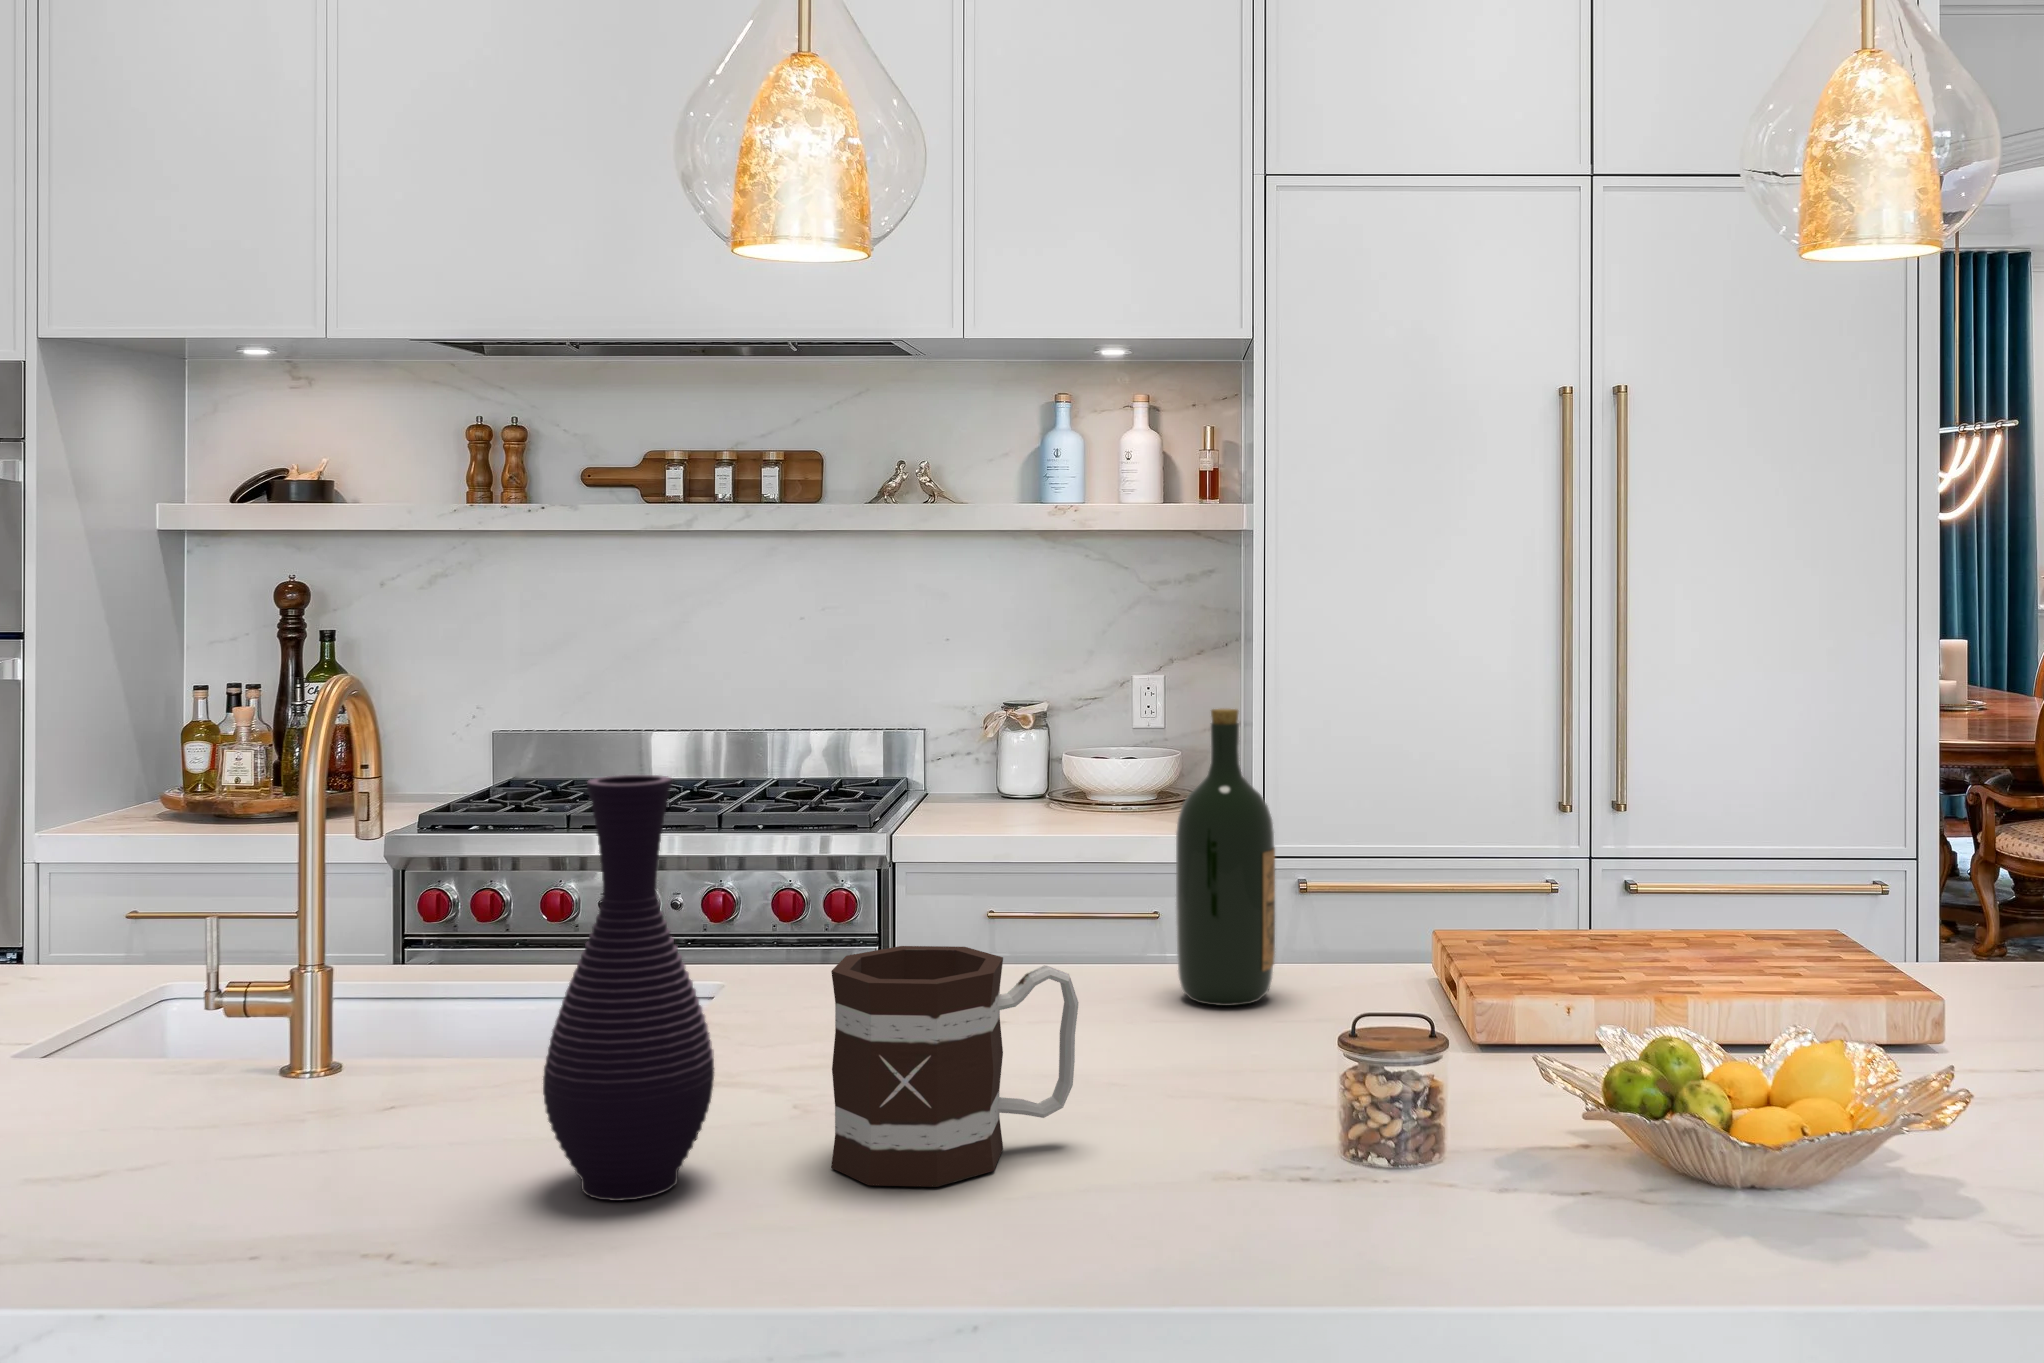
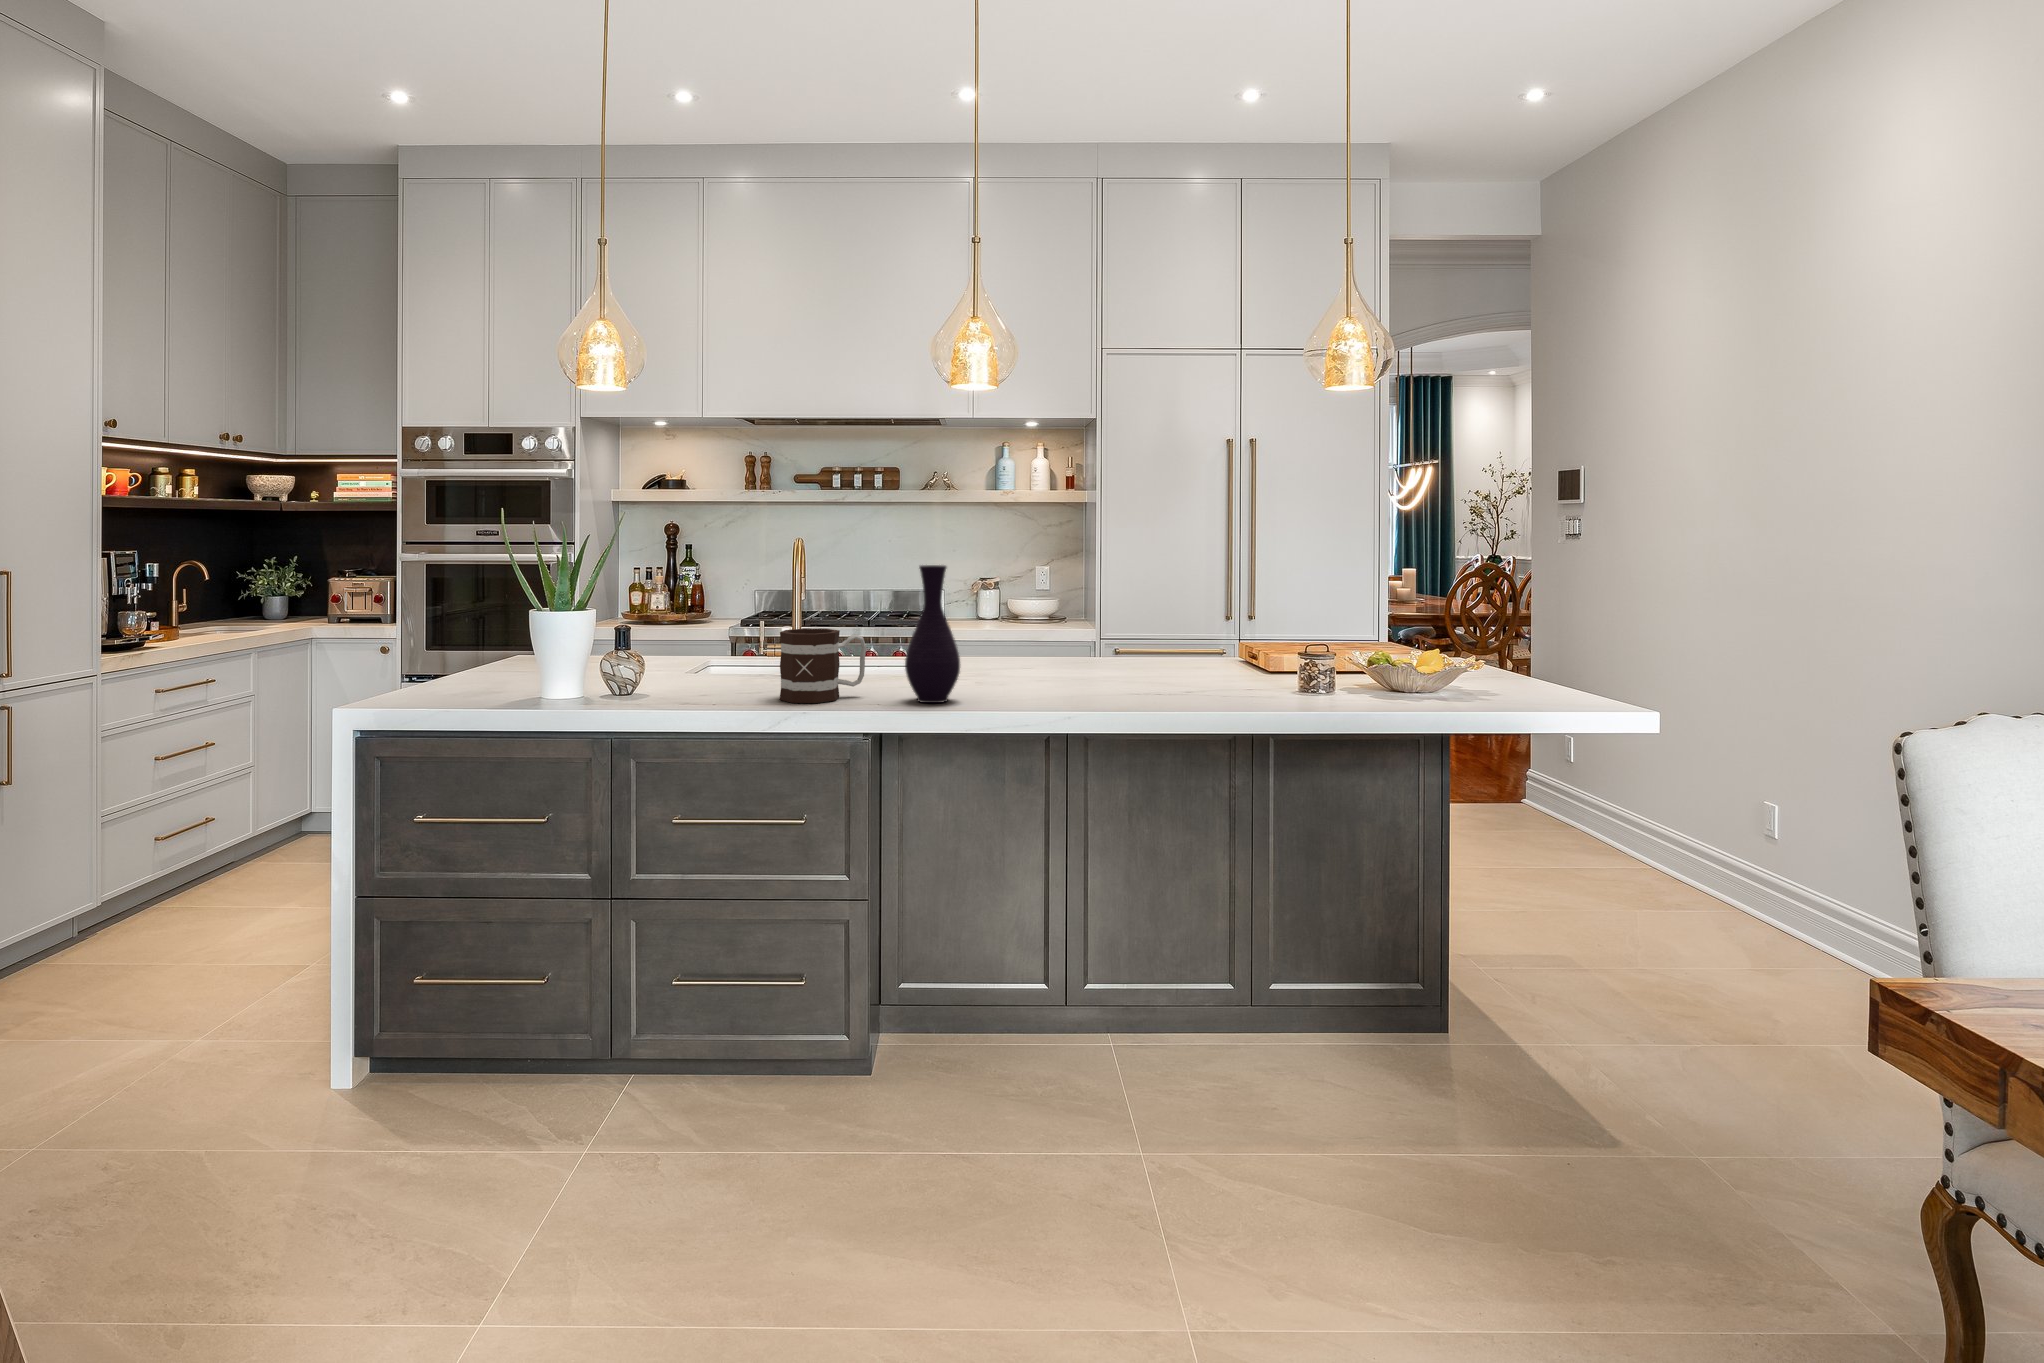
wine bottle: present [1176,709,1275,1006] -> none [1091,559,1129,669]
mug: present [831,946,1079,1187] -> present [780,629,866,703]

